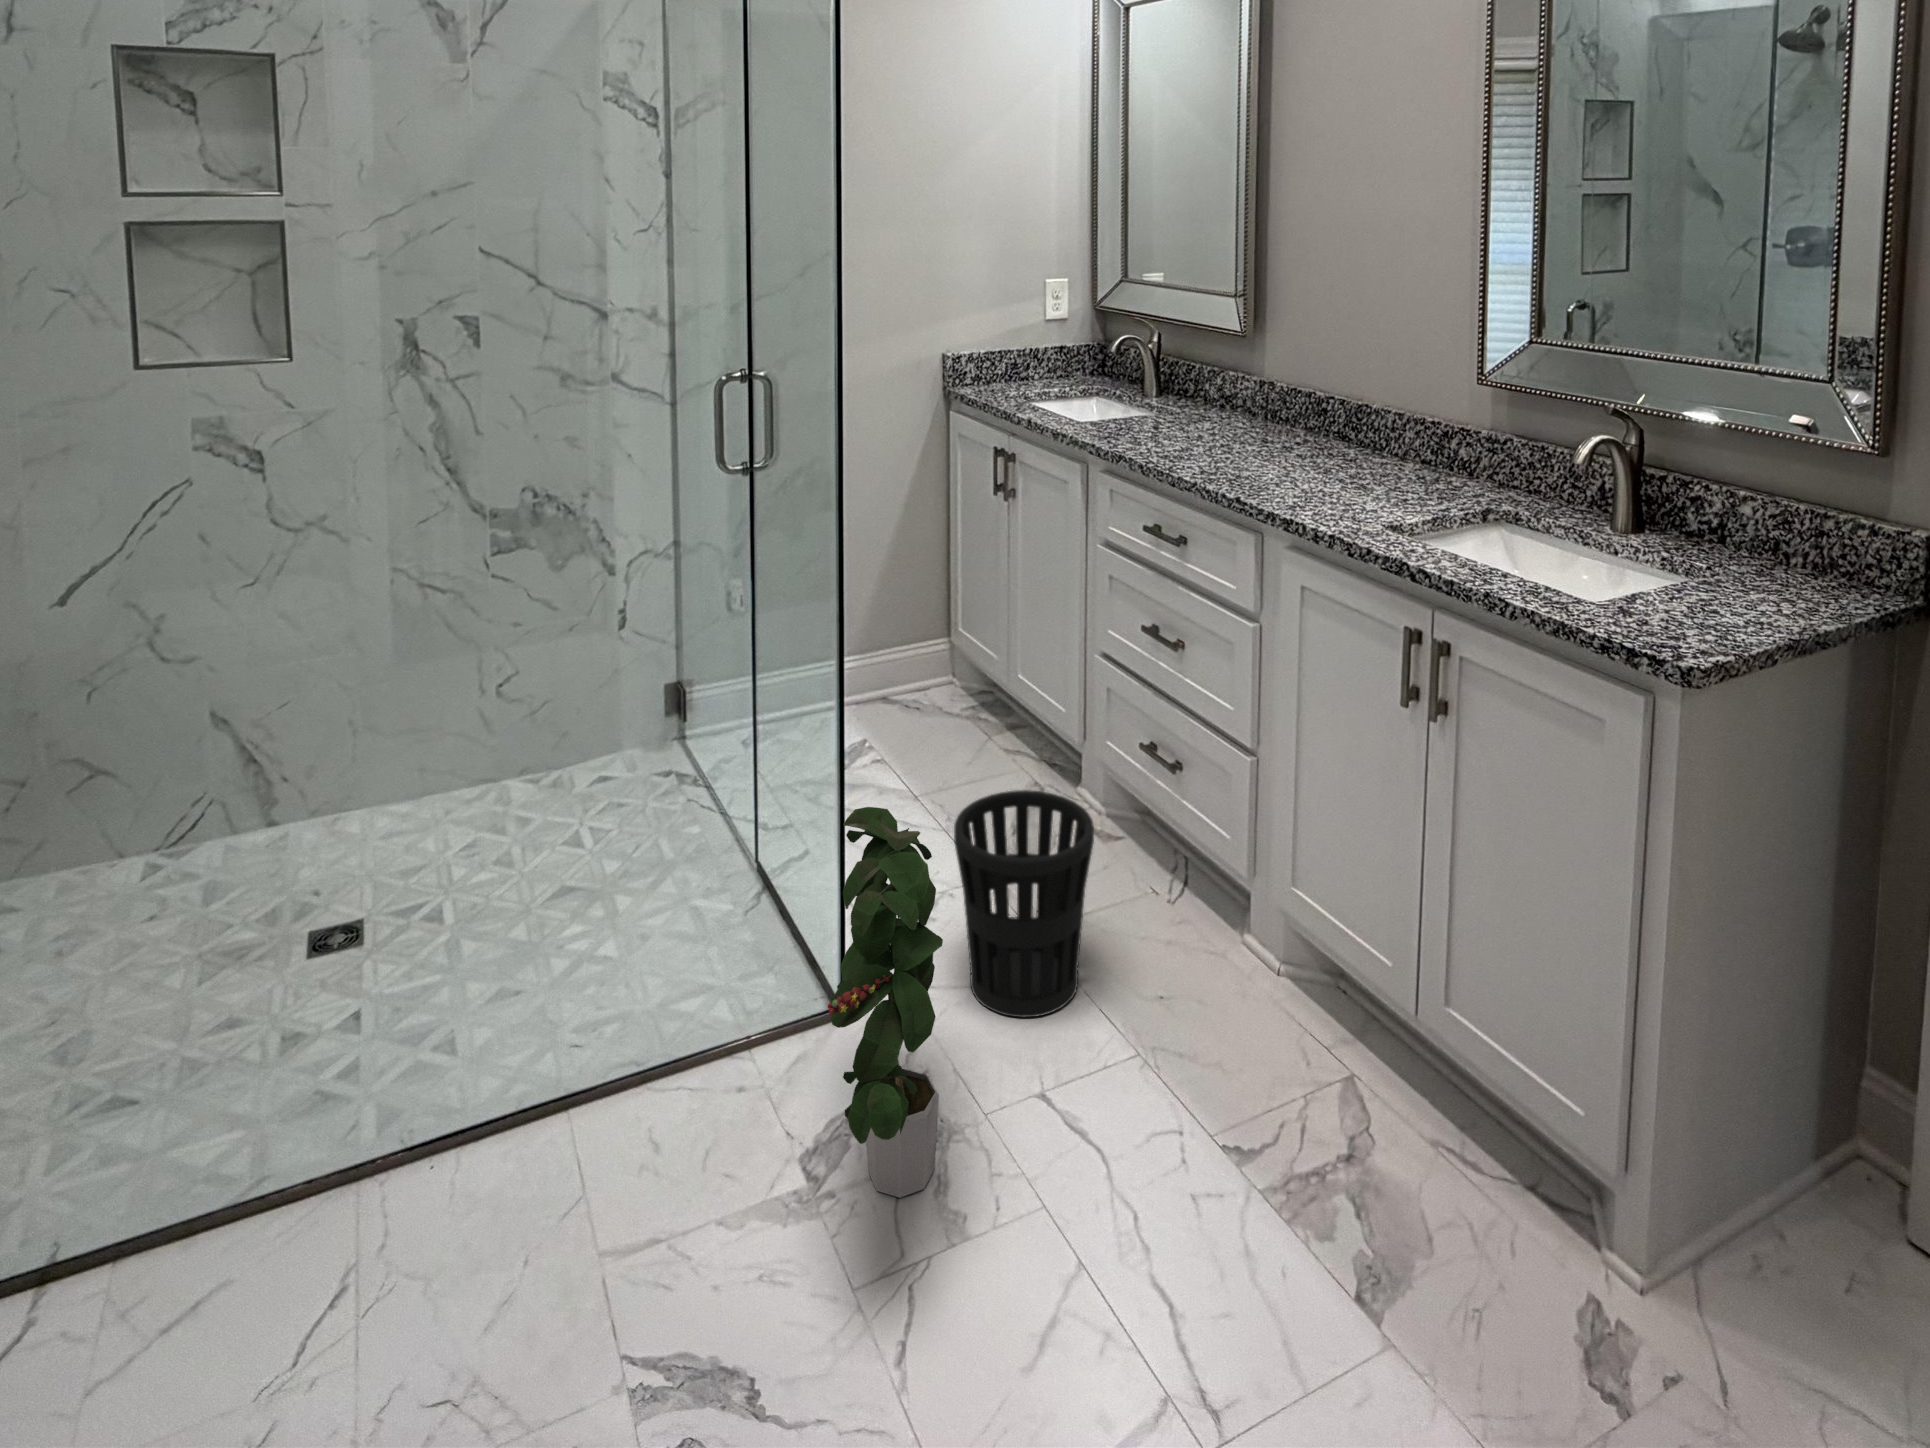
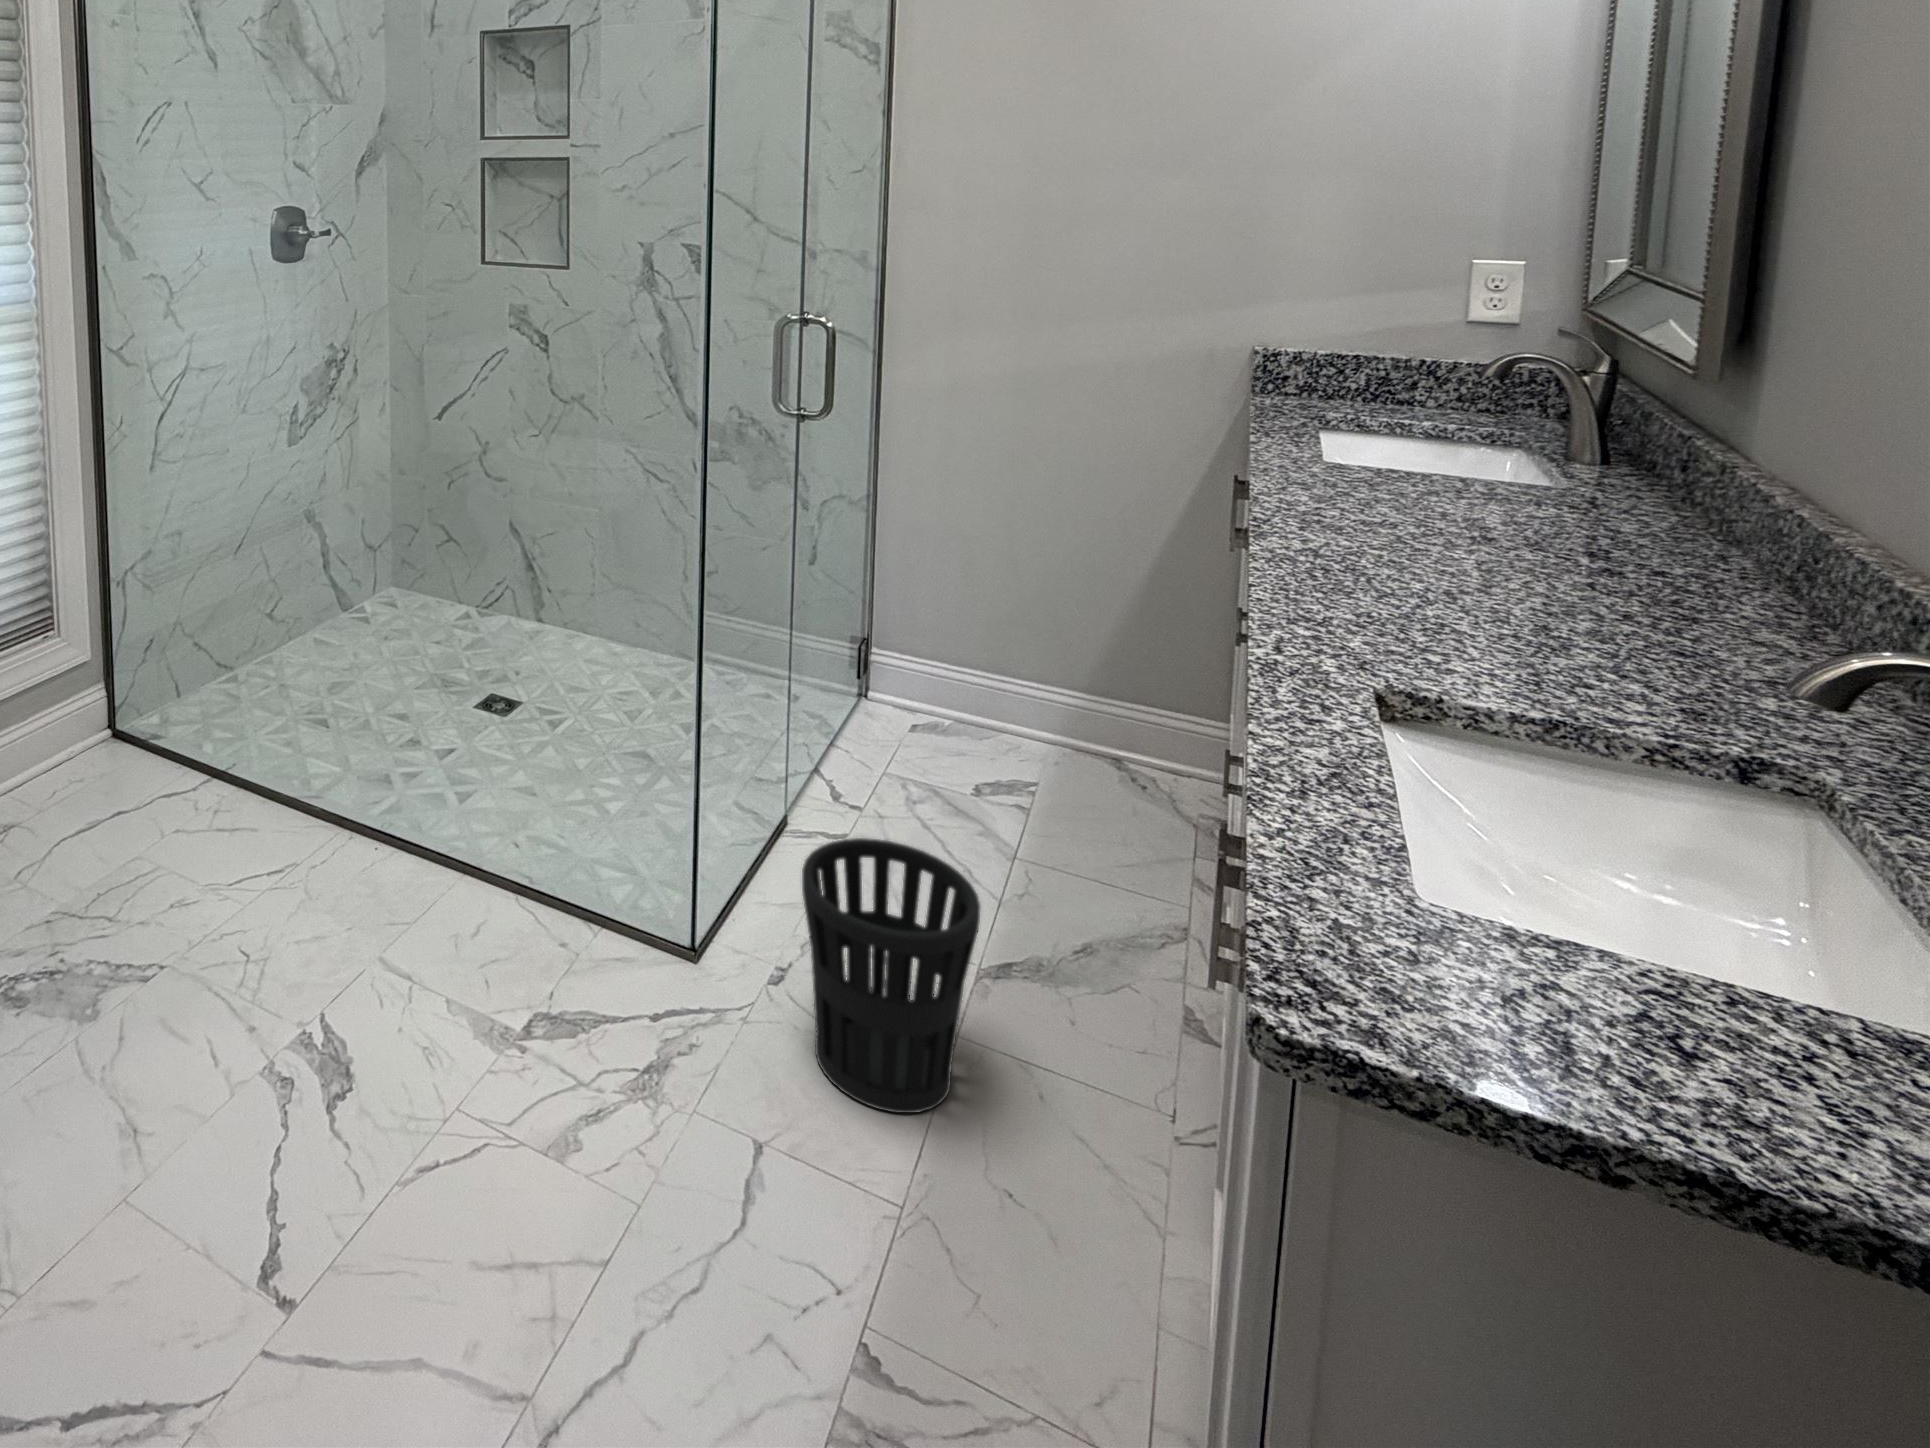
potted plant: present [828,807,943,1198] -> none [438,744,700,1105]

